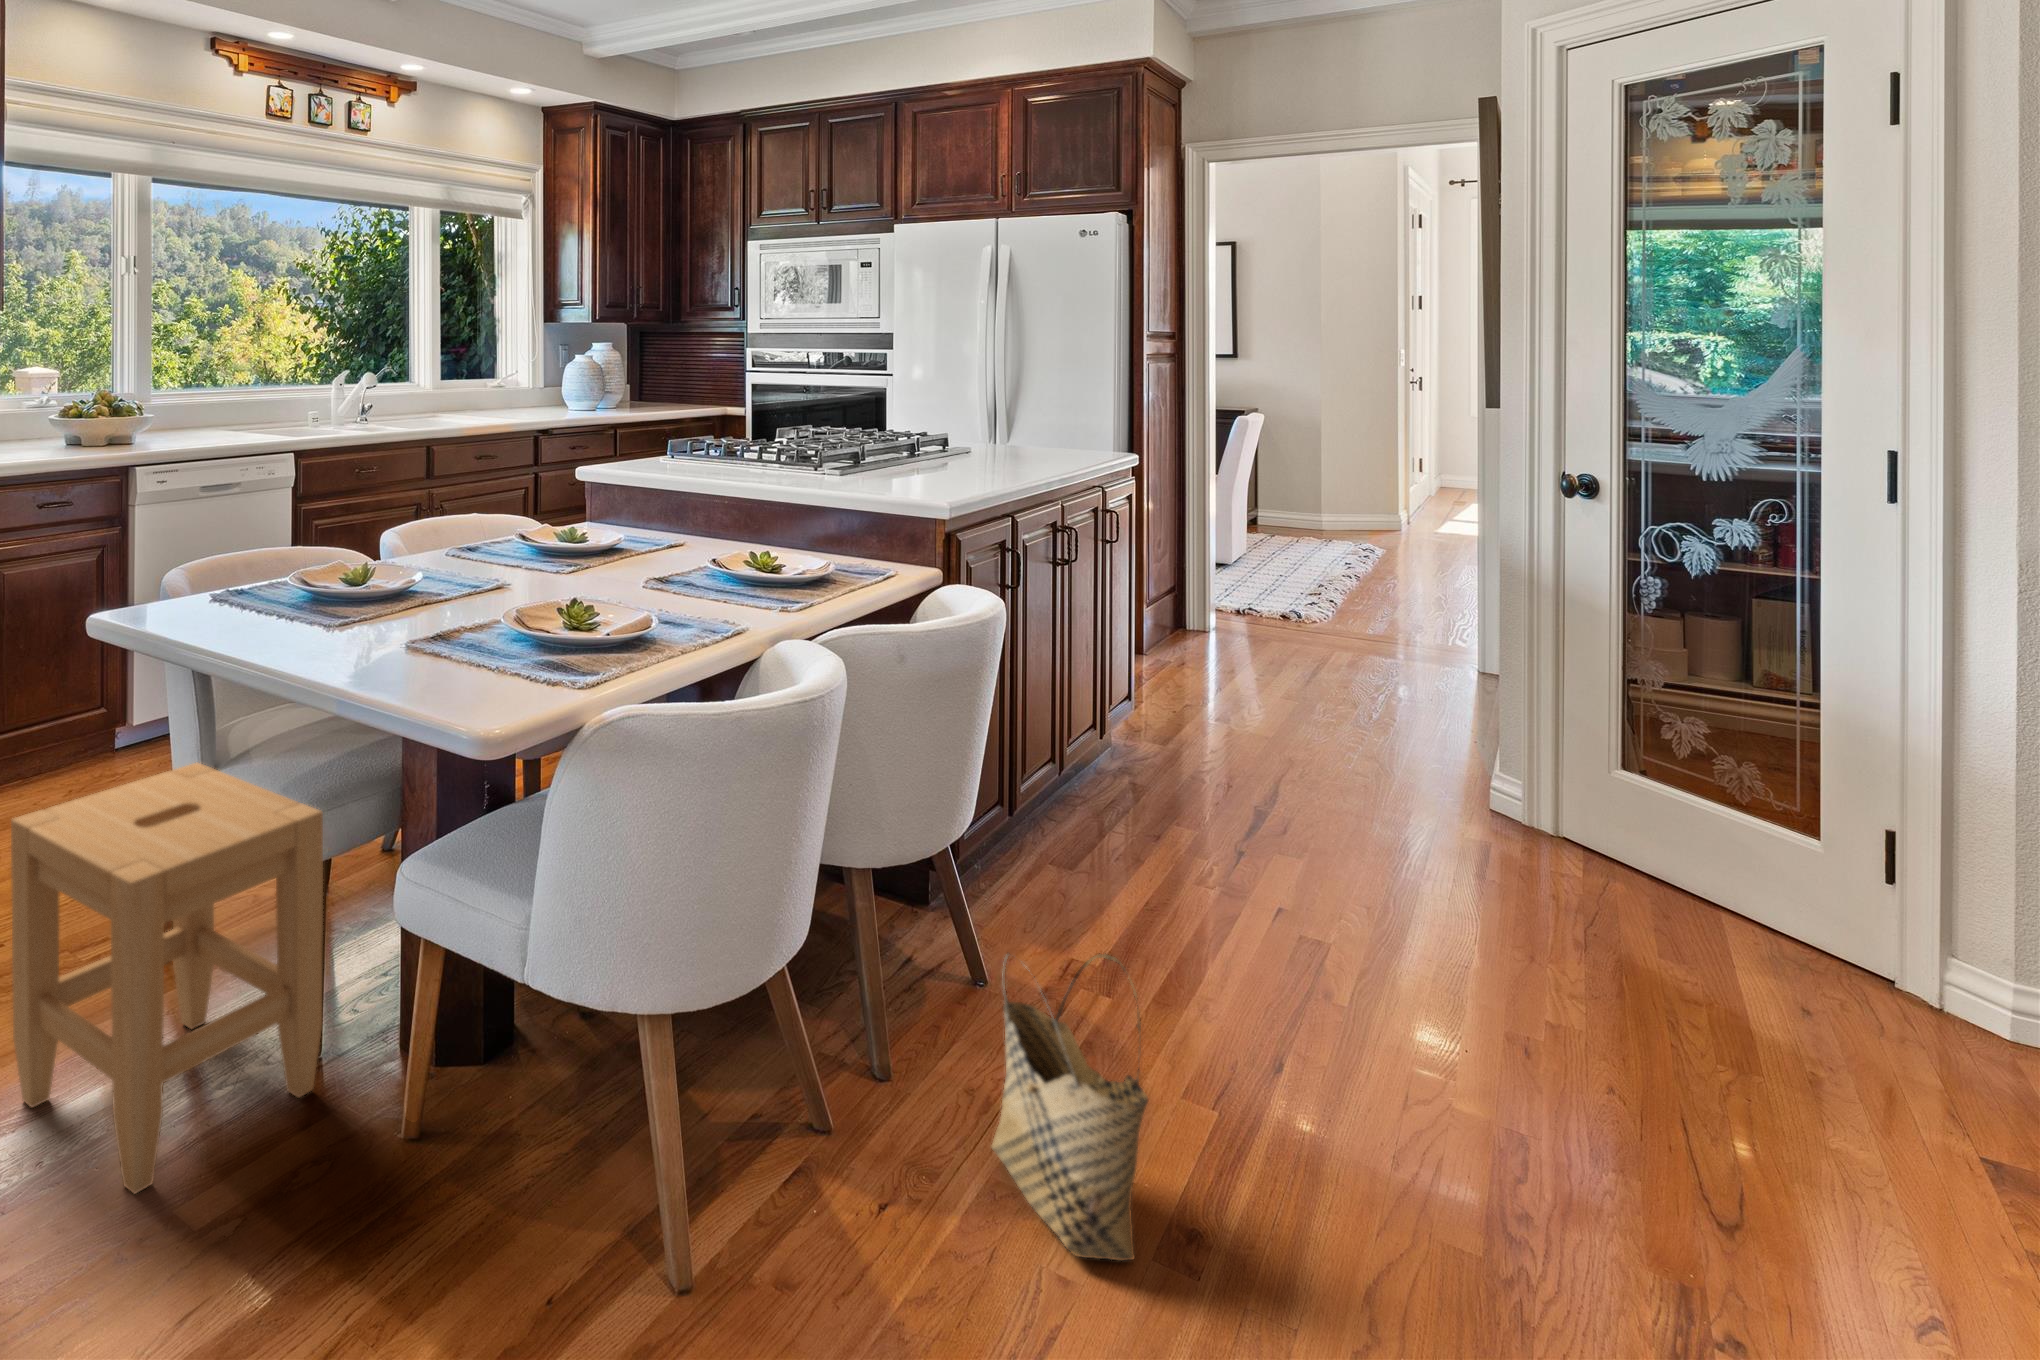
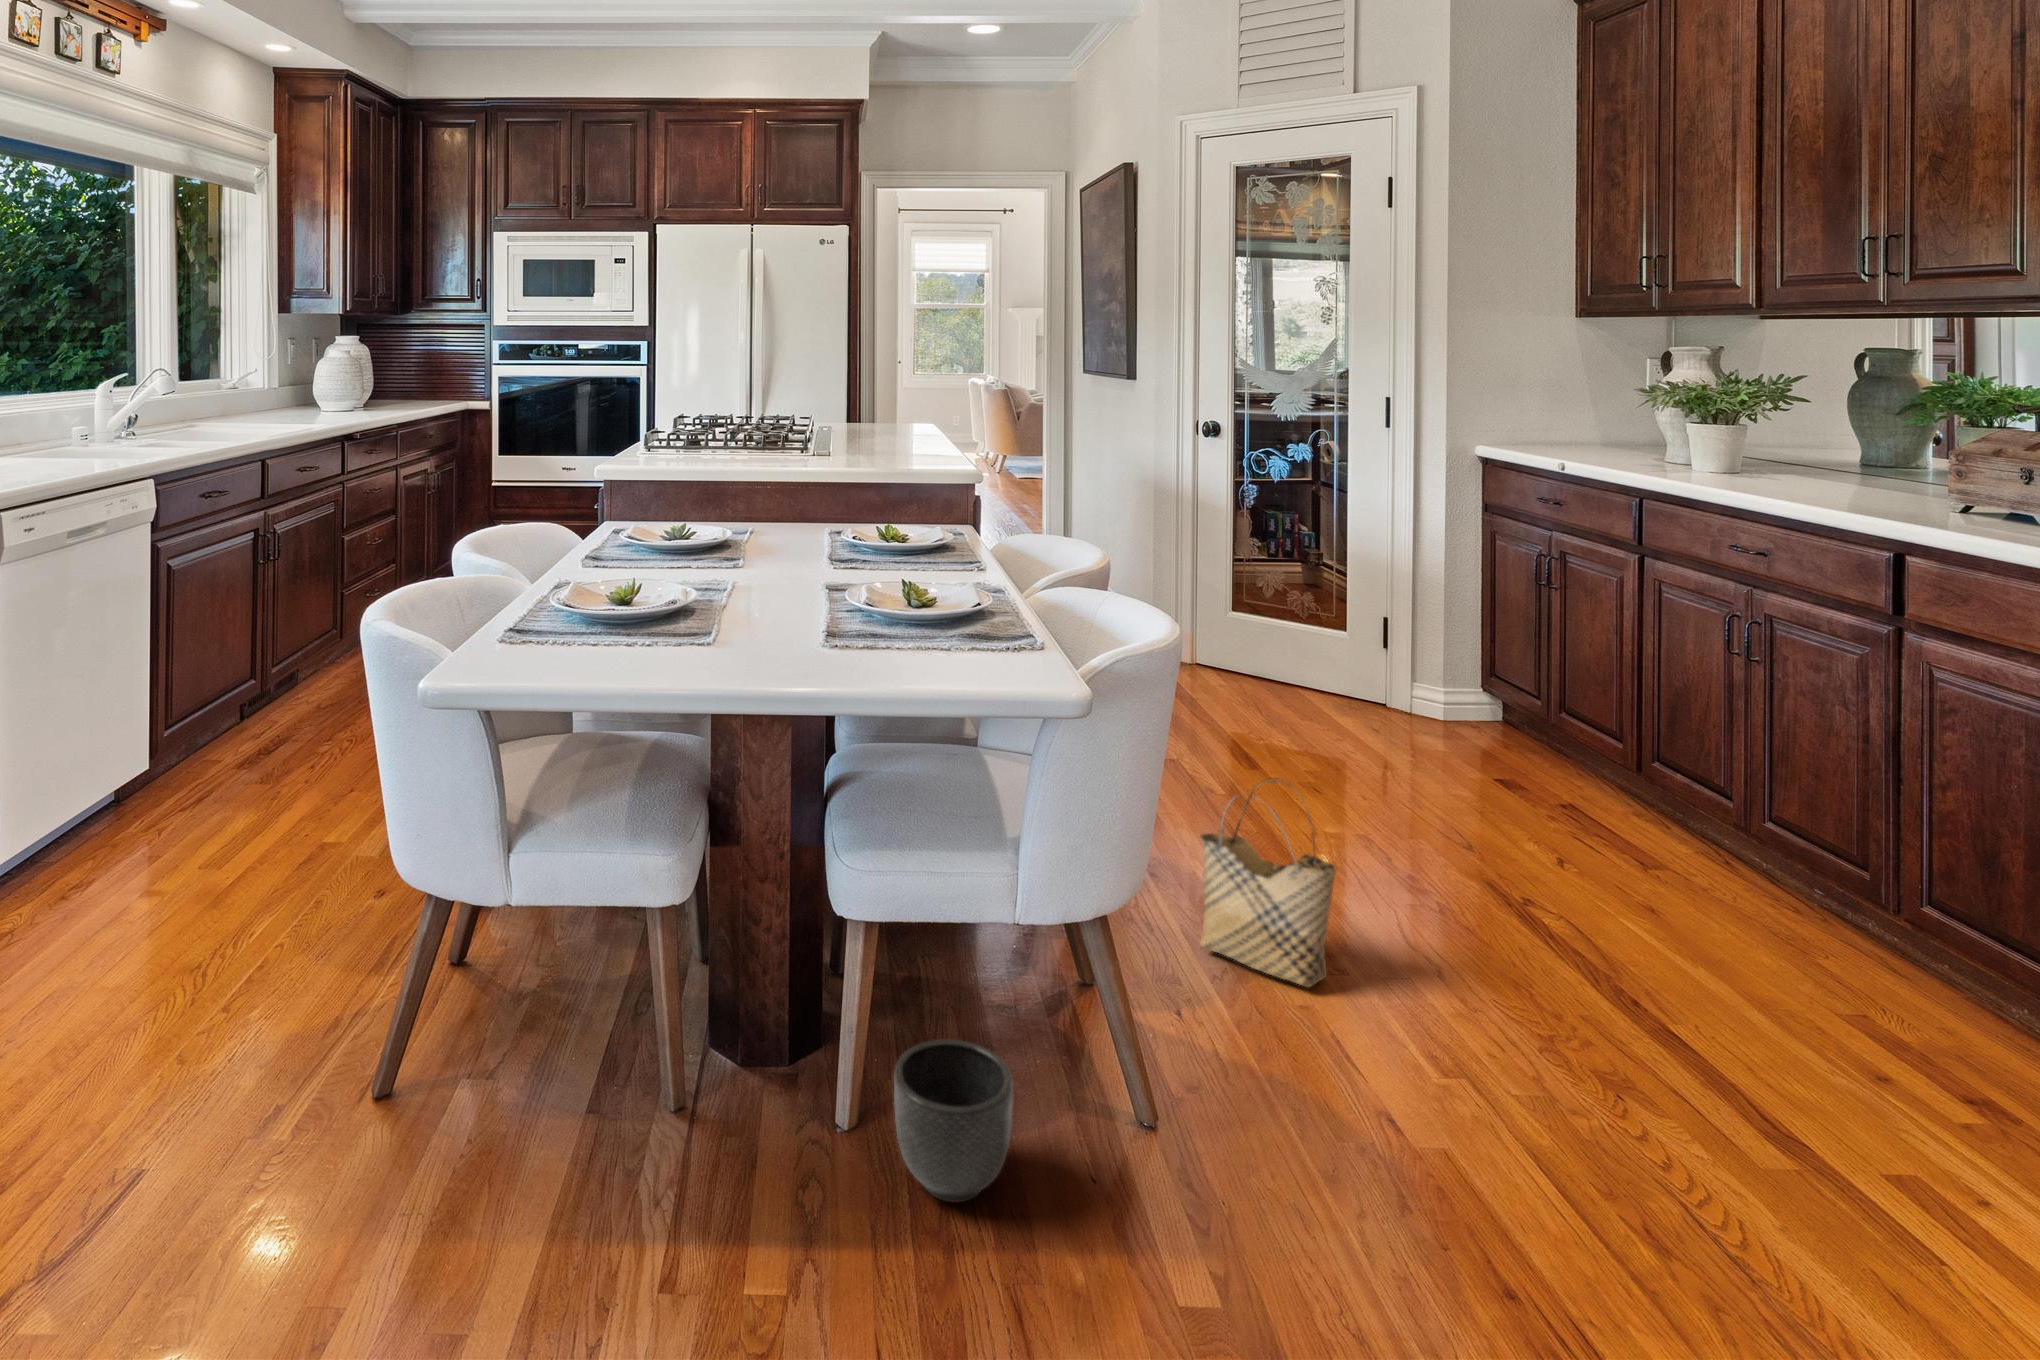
stool: present [11,763,323,1194] -> none [449,838,744,1302]
planter: none [349,1067,474,1241] -> present [894,1039,1013,1203]

